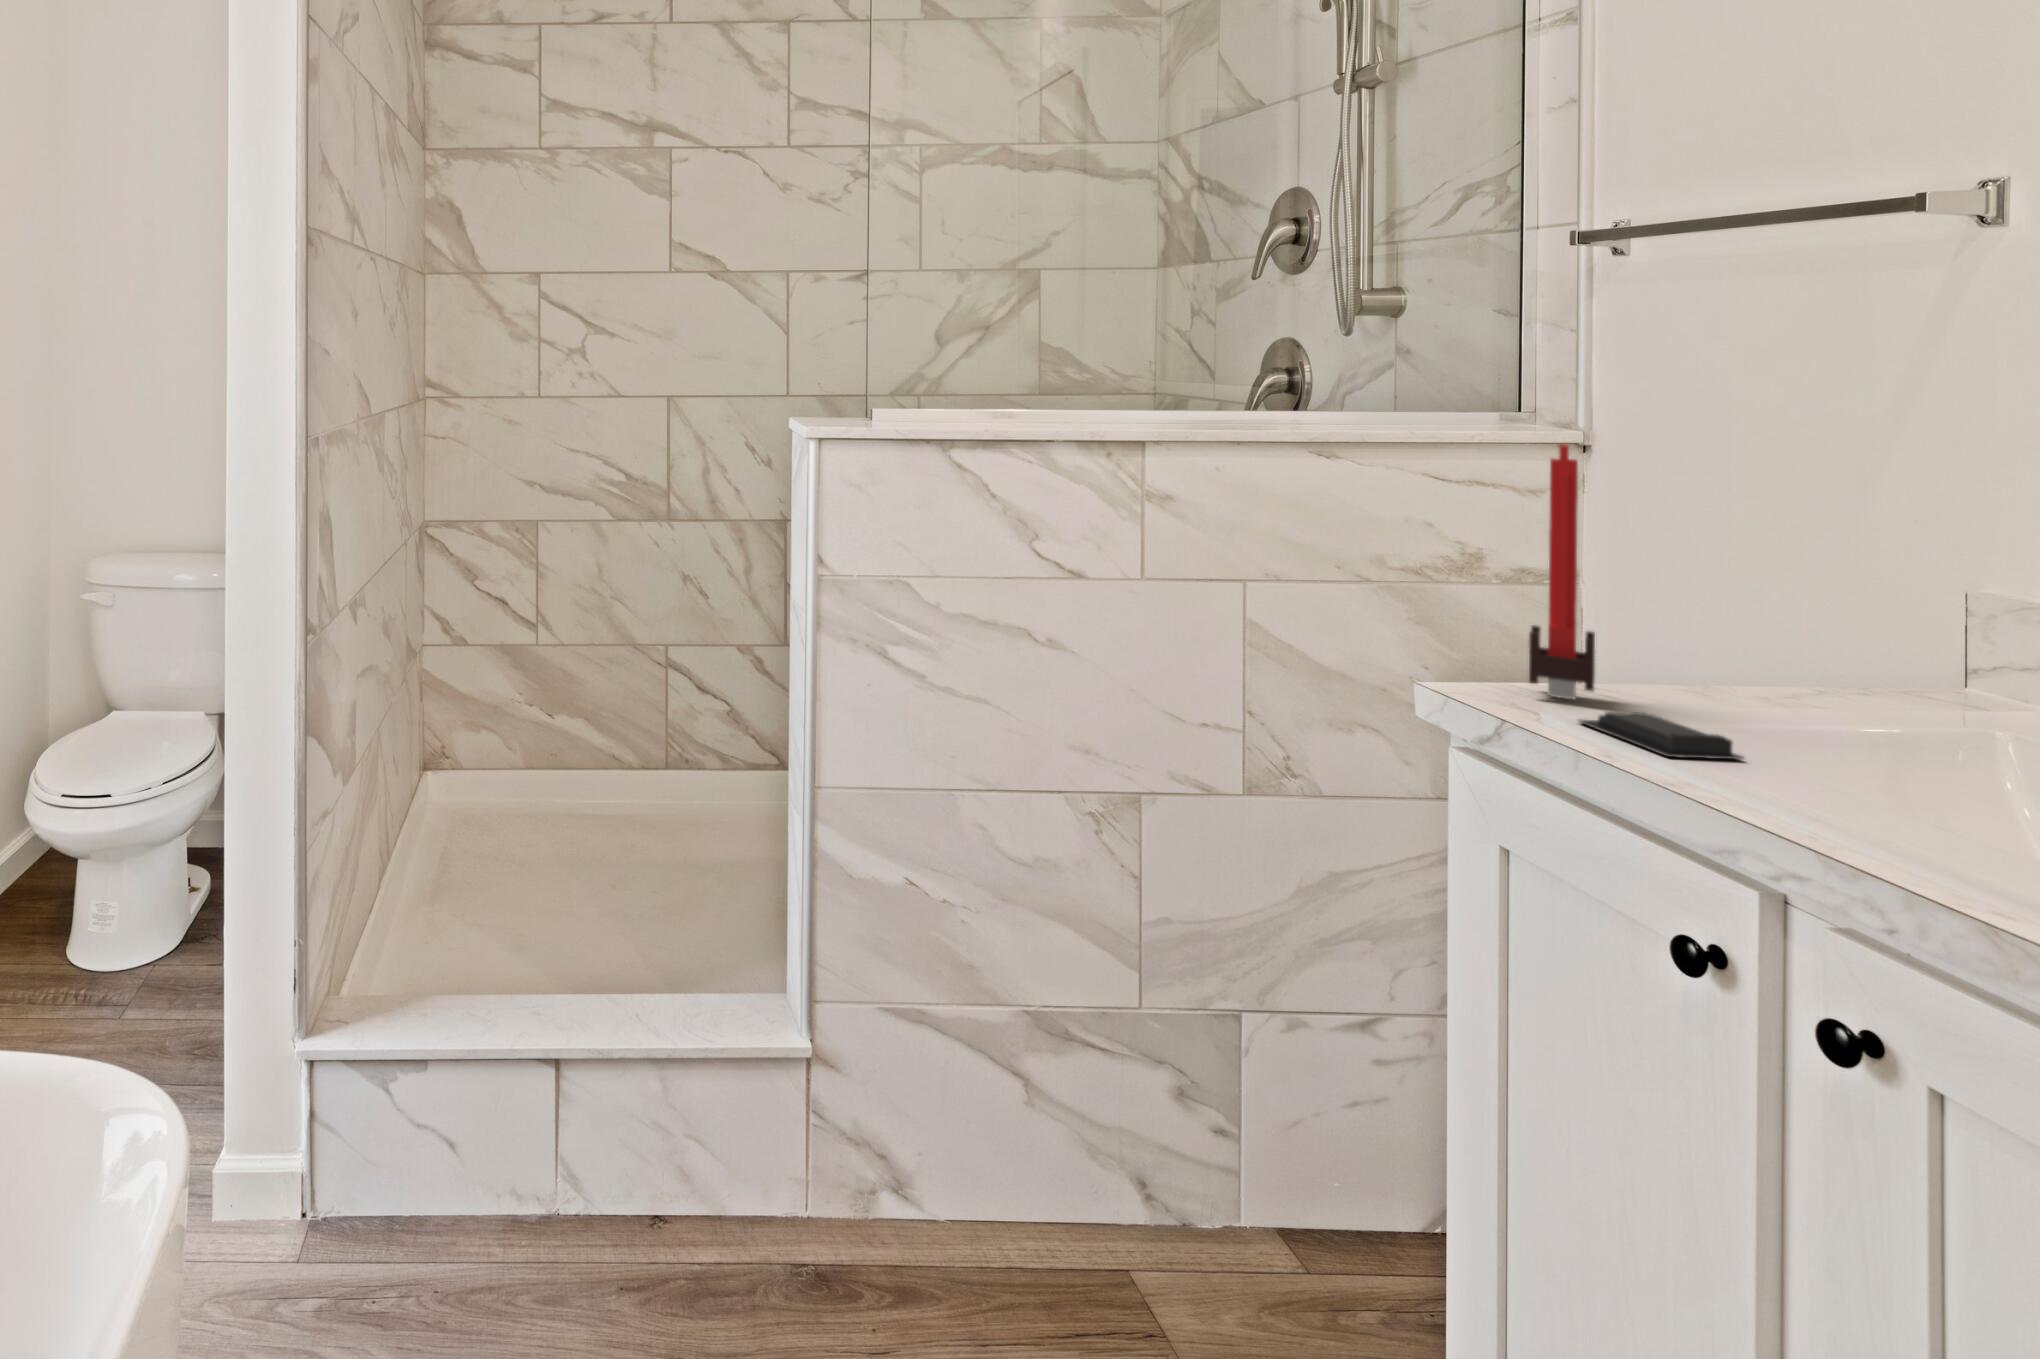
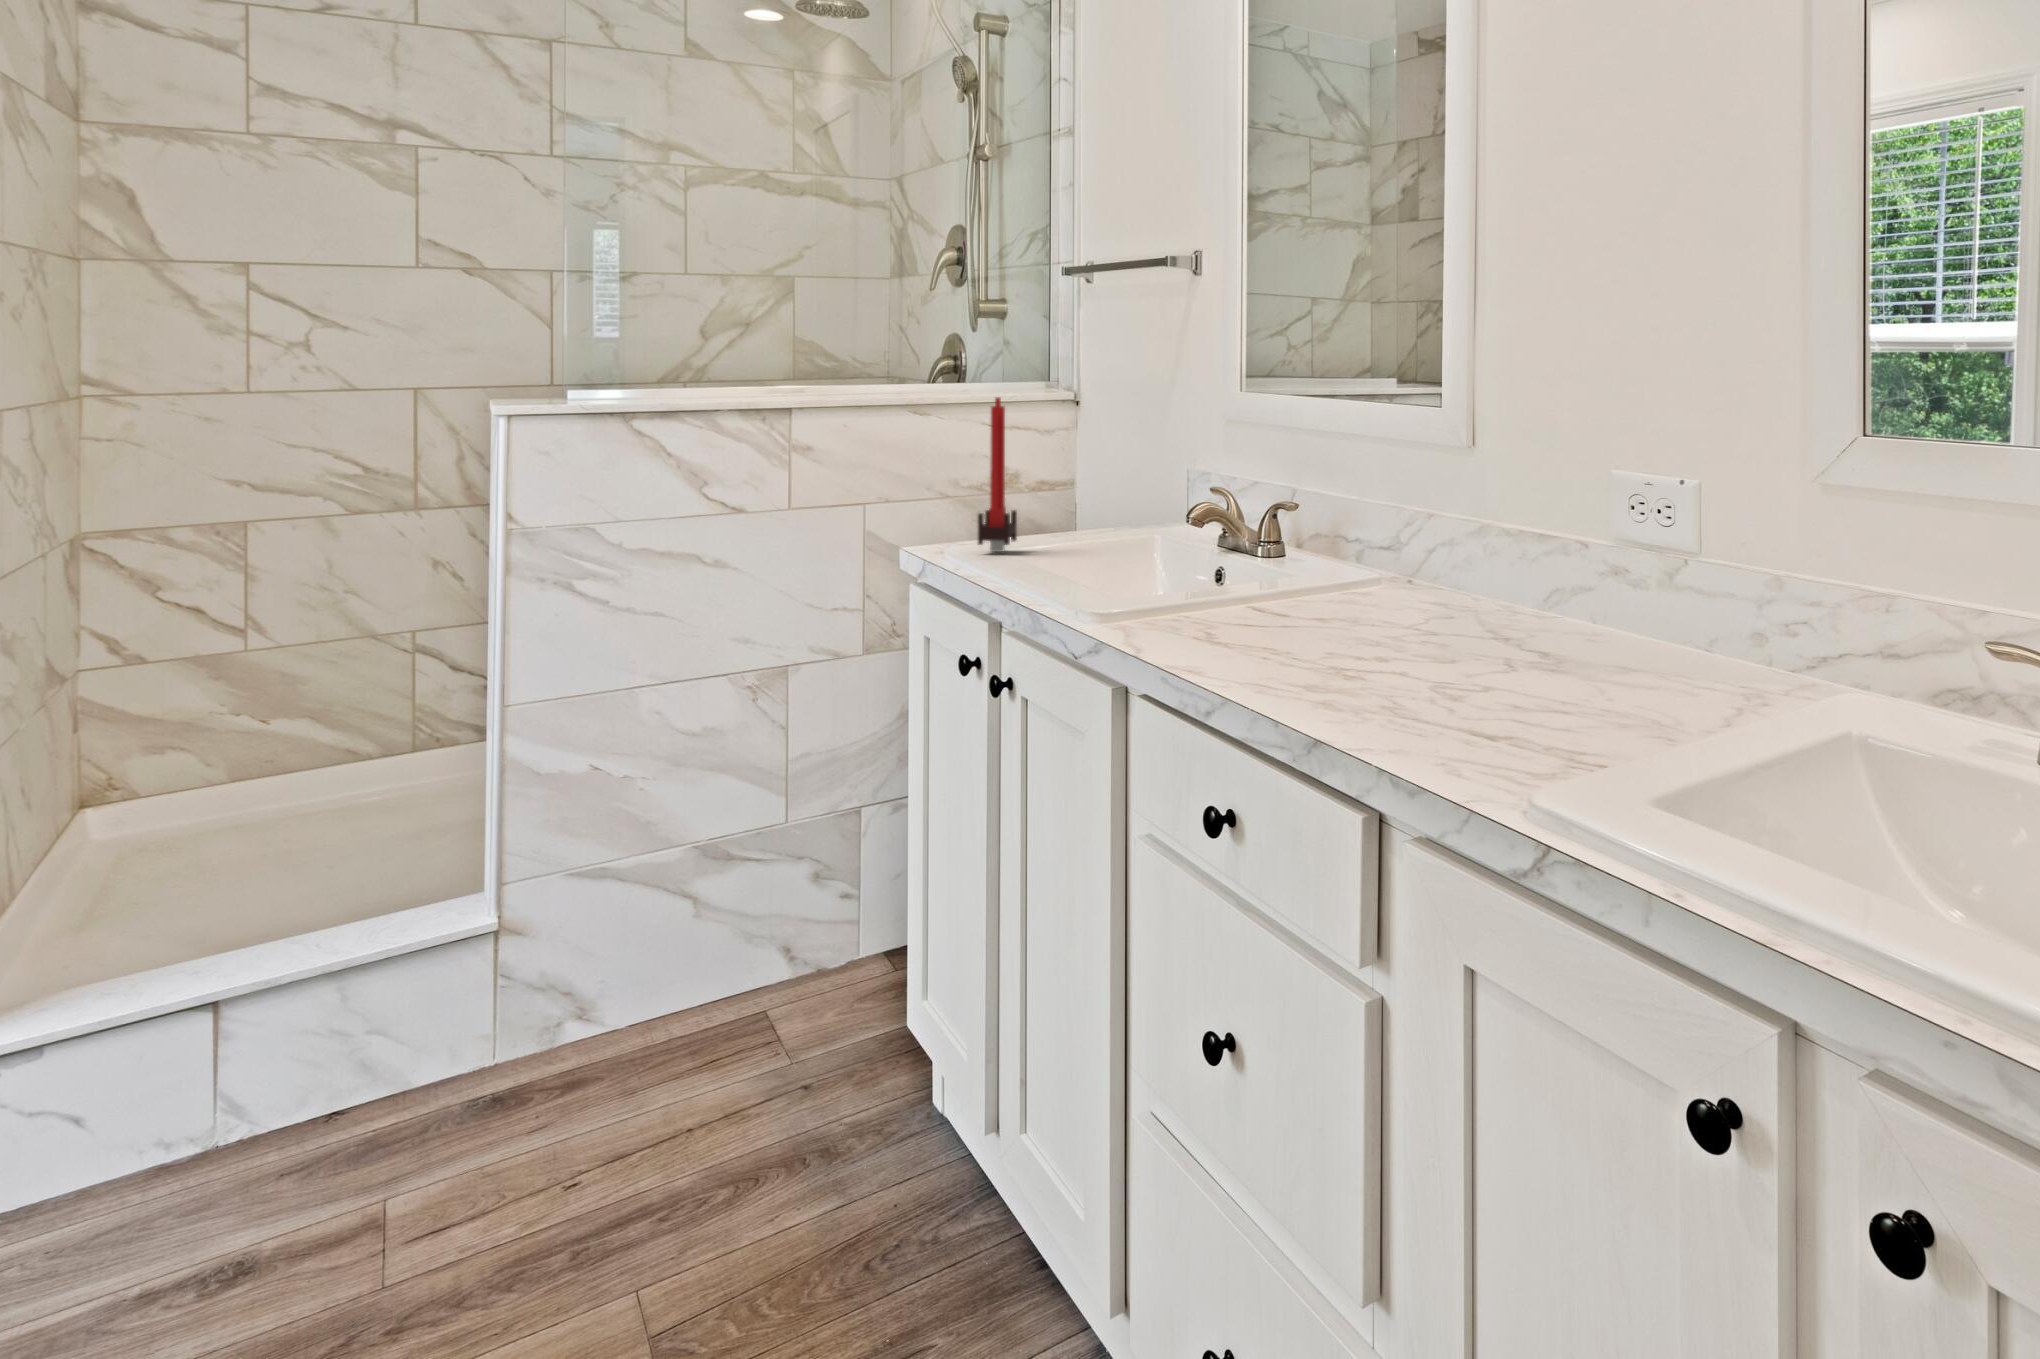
soap bar: present [1579,712,1744,759] -> none [987,552,1050,572]

